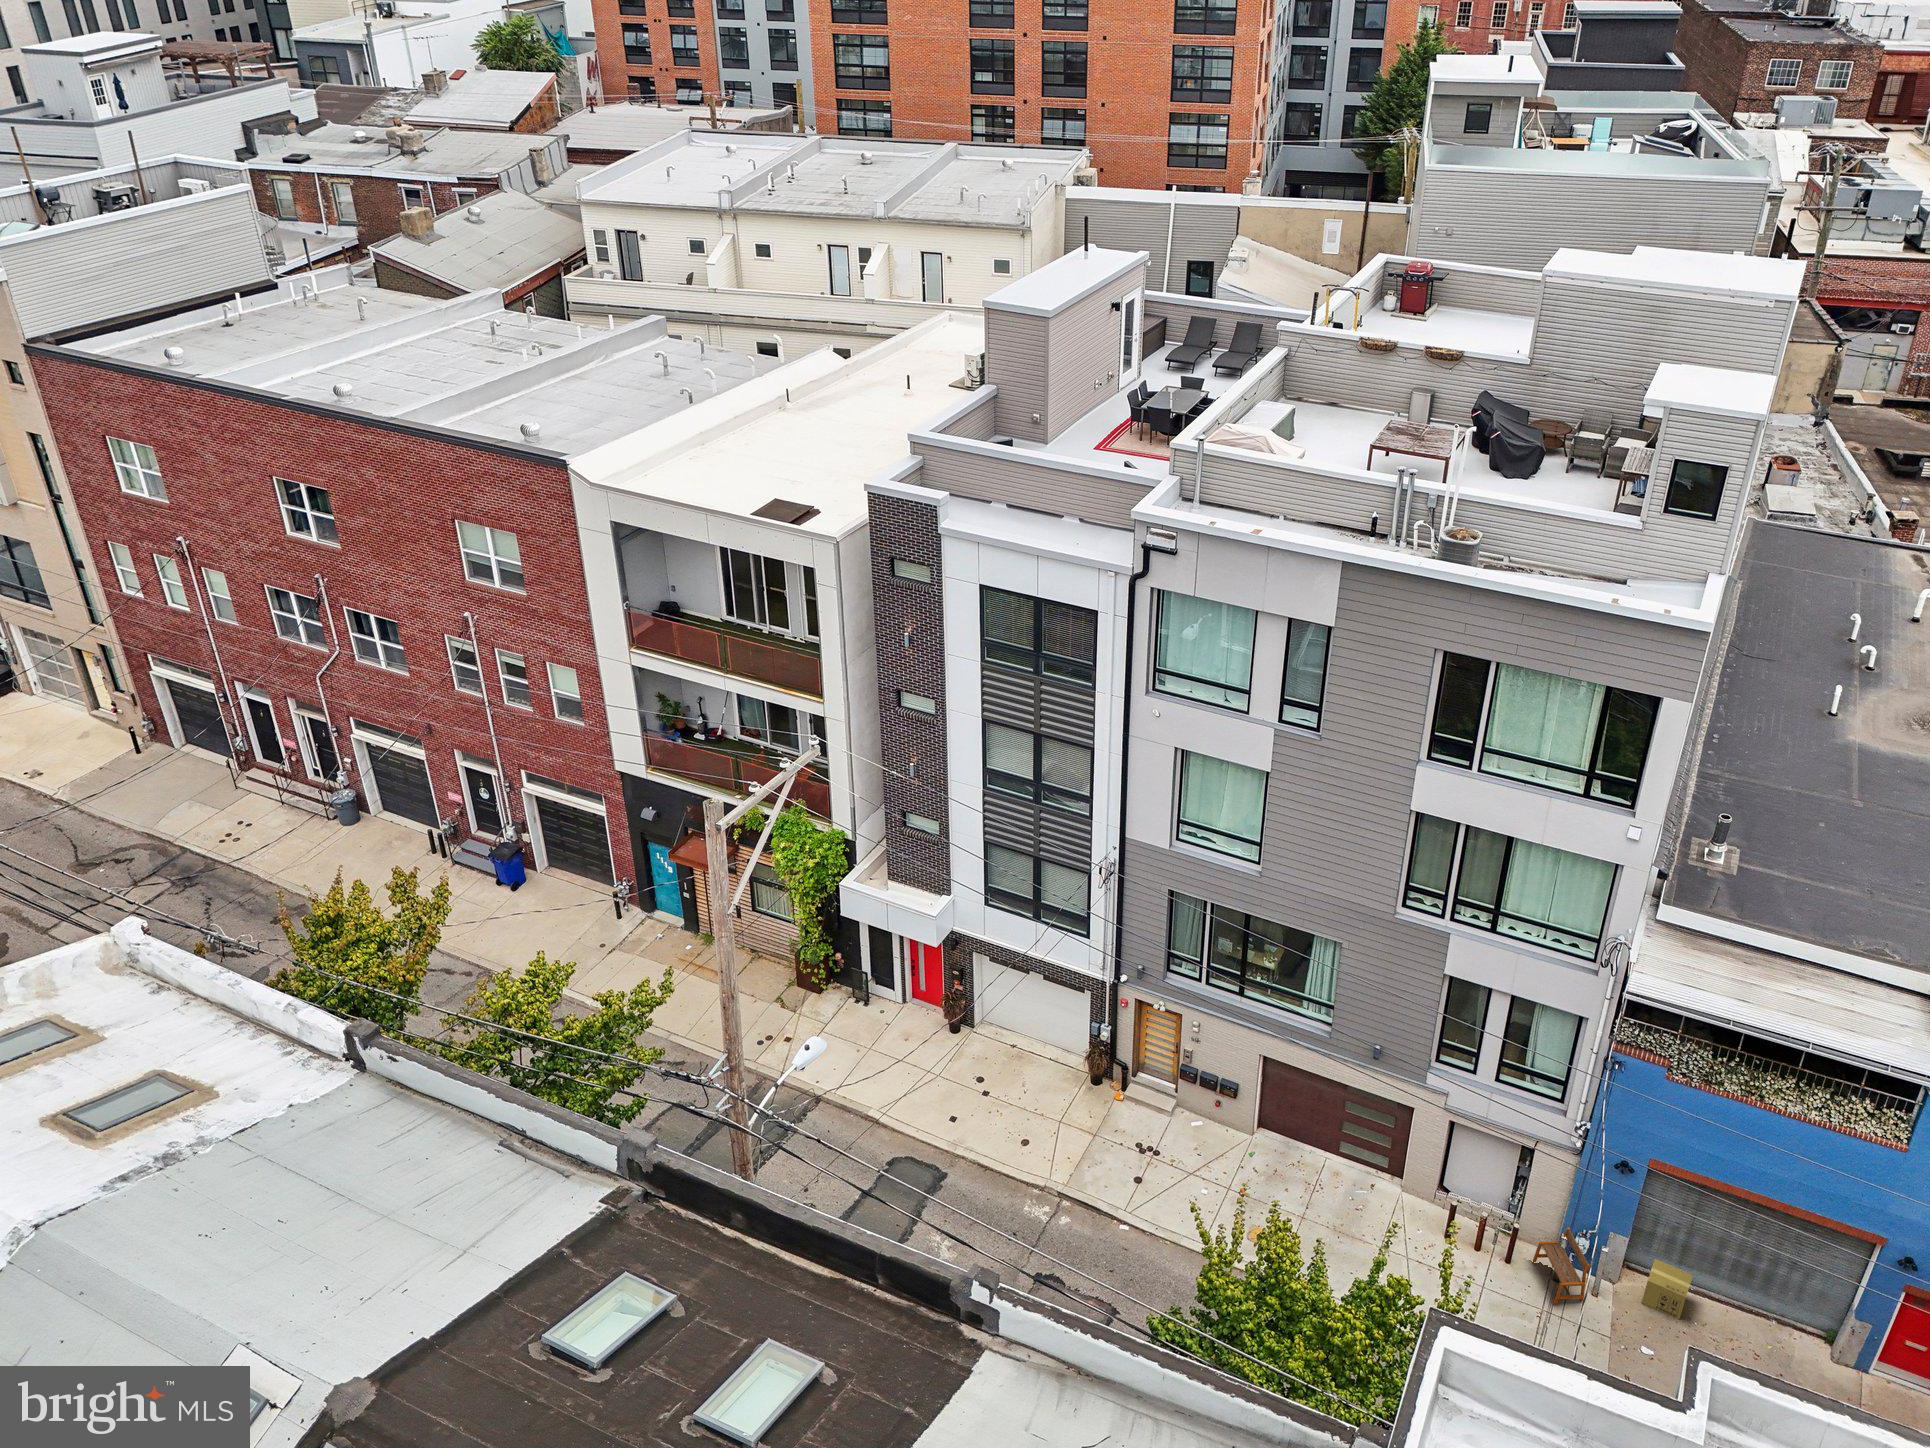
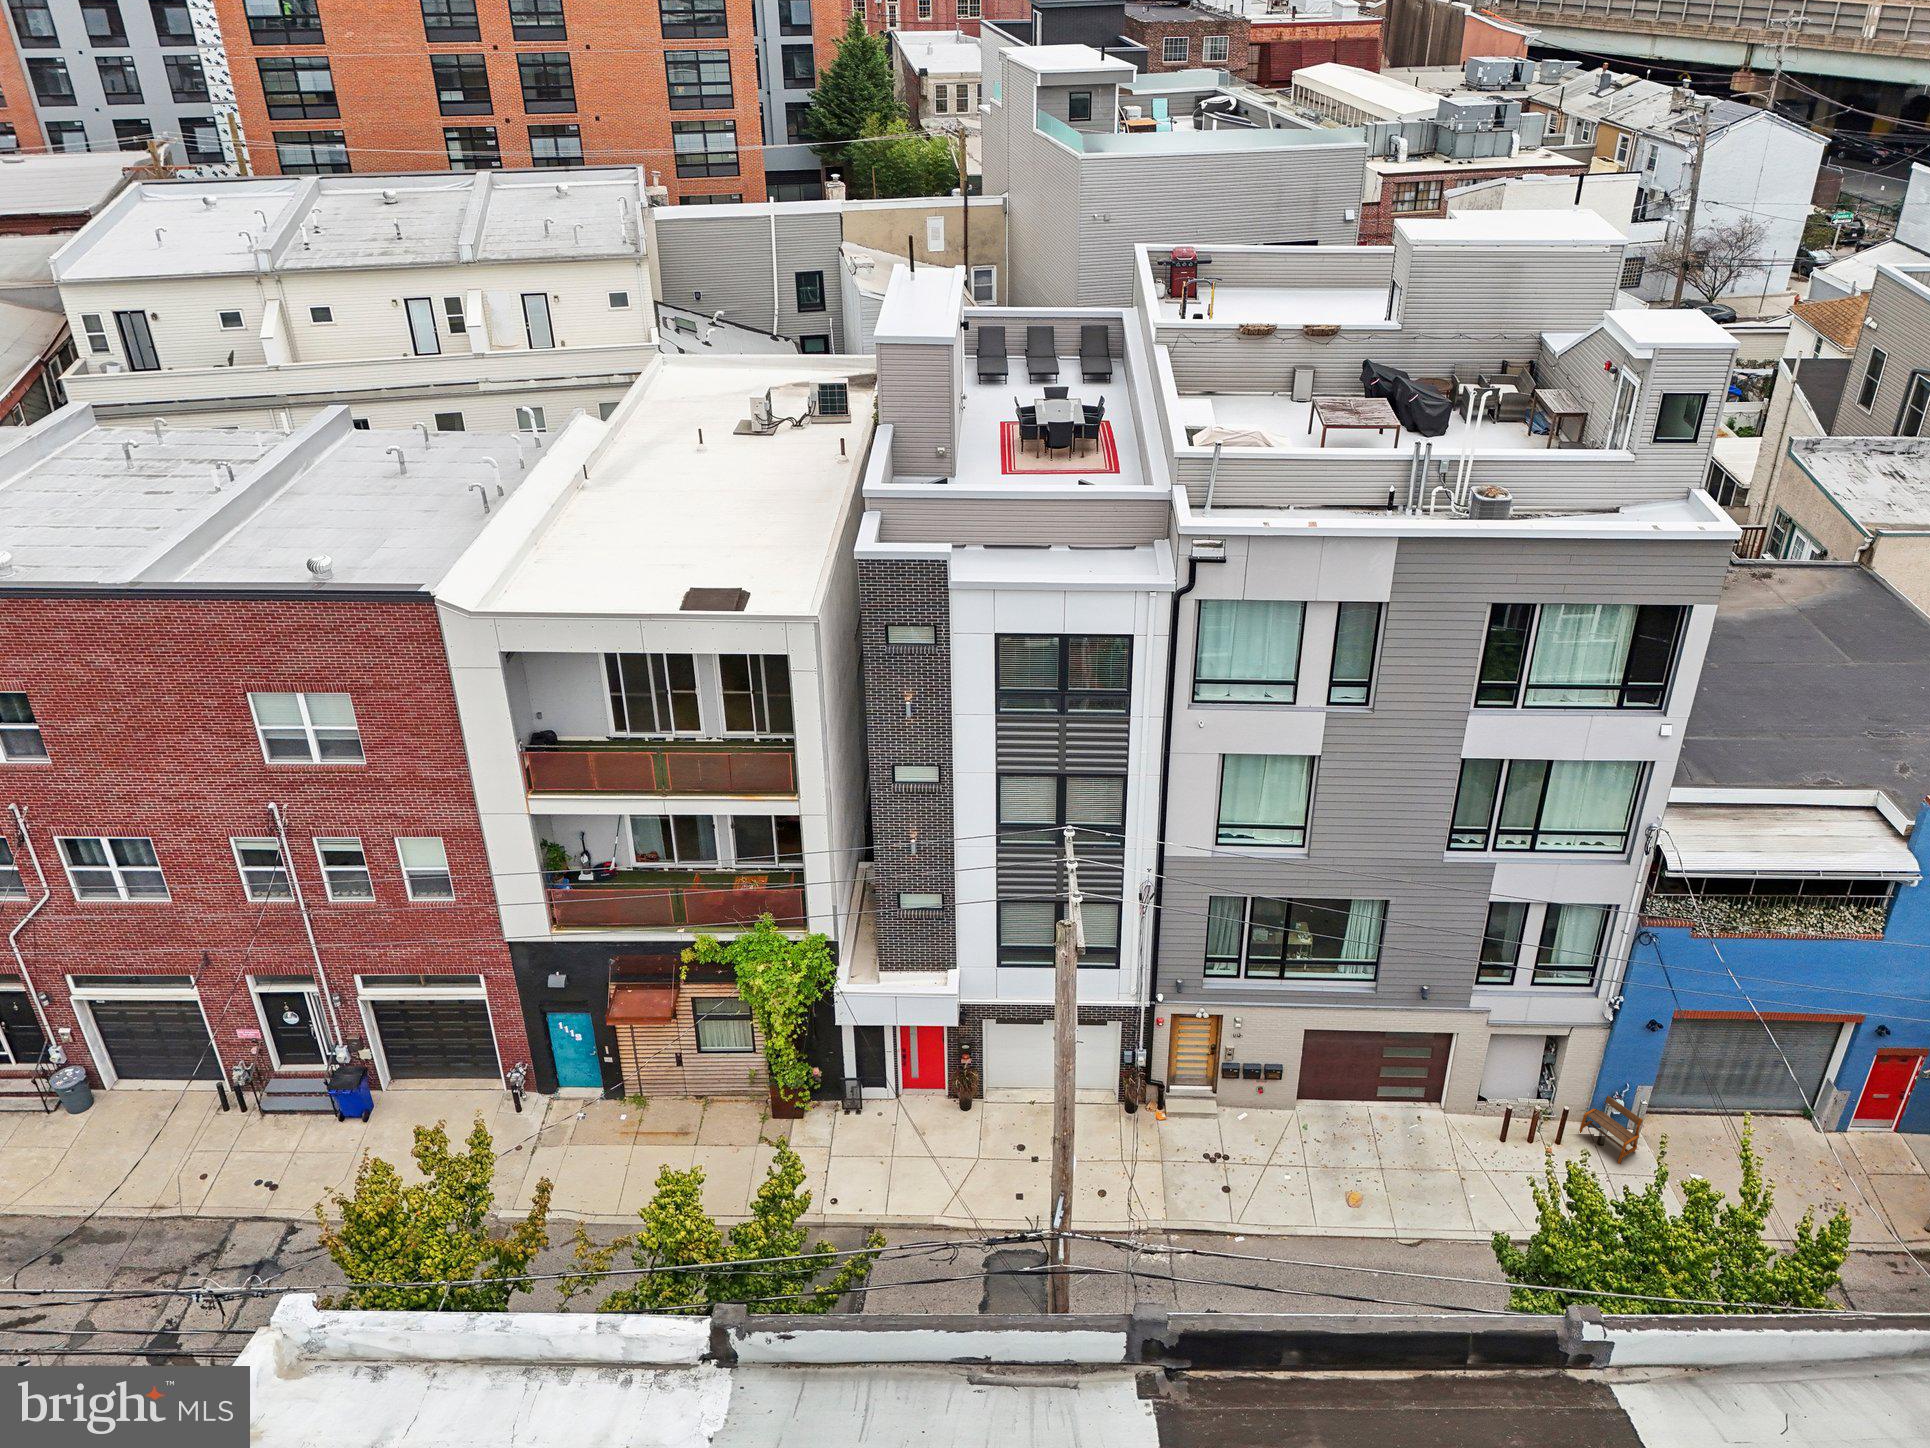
cardboard box: present [1641,1259,1693,1319] -> none [1664,1094,1713,1138]

